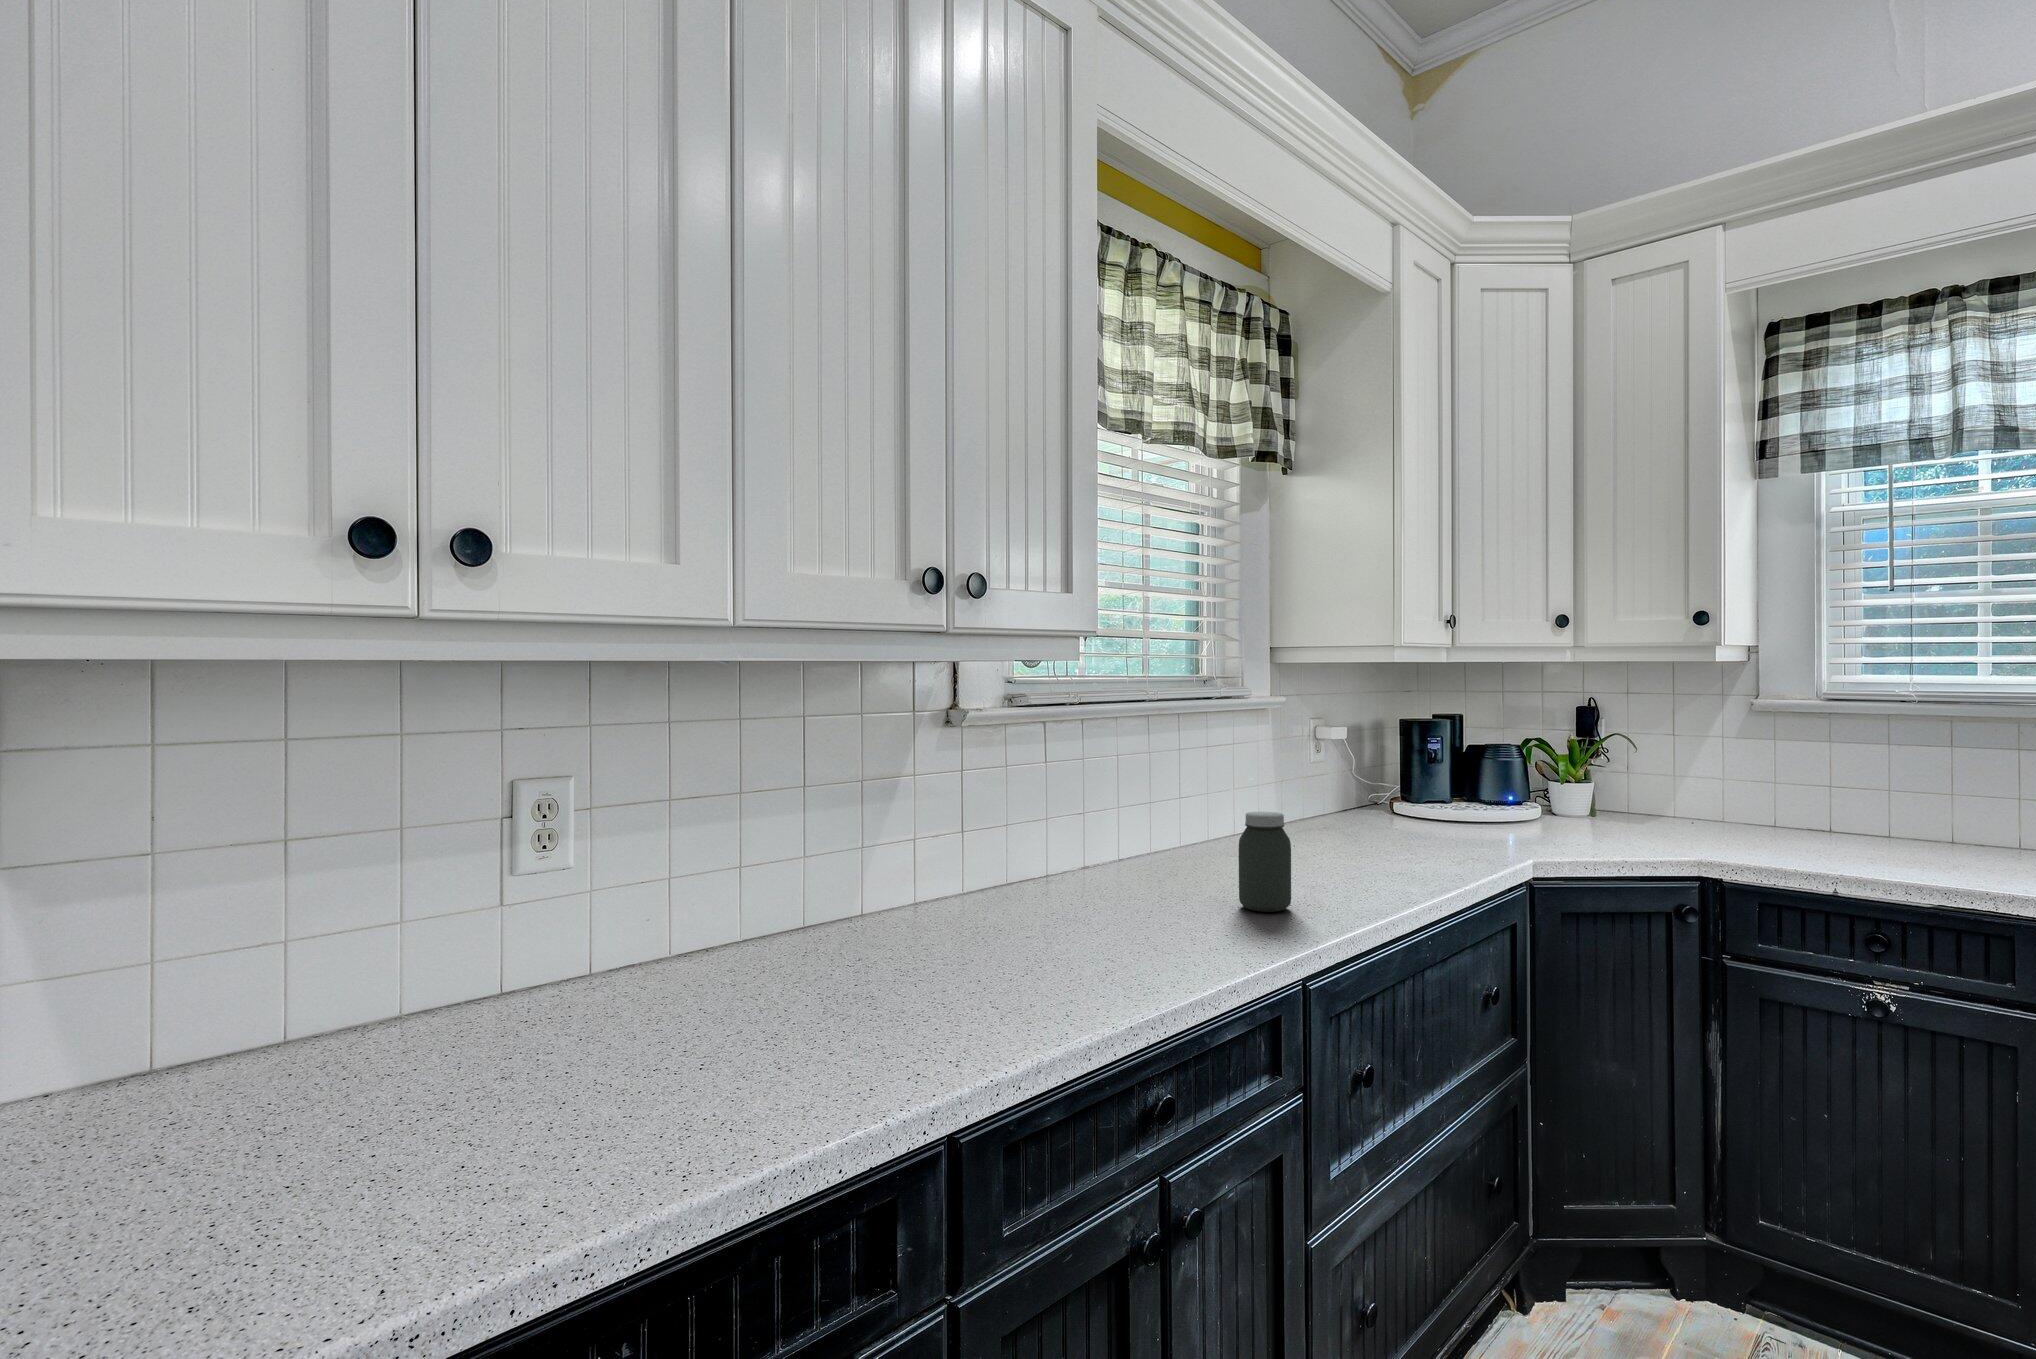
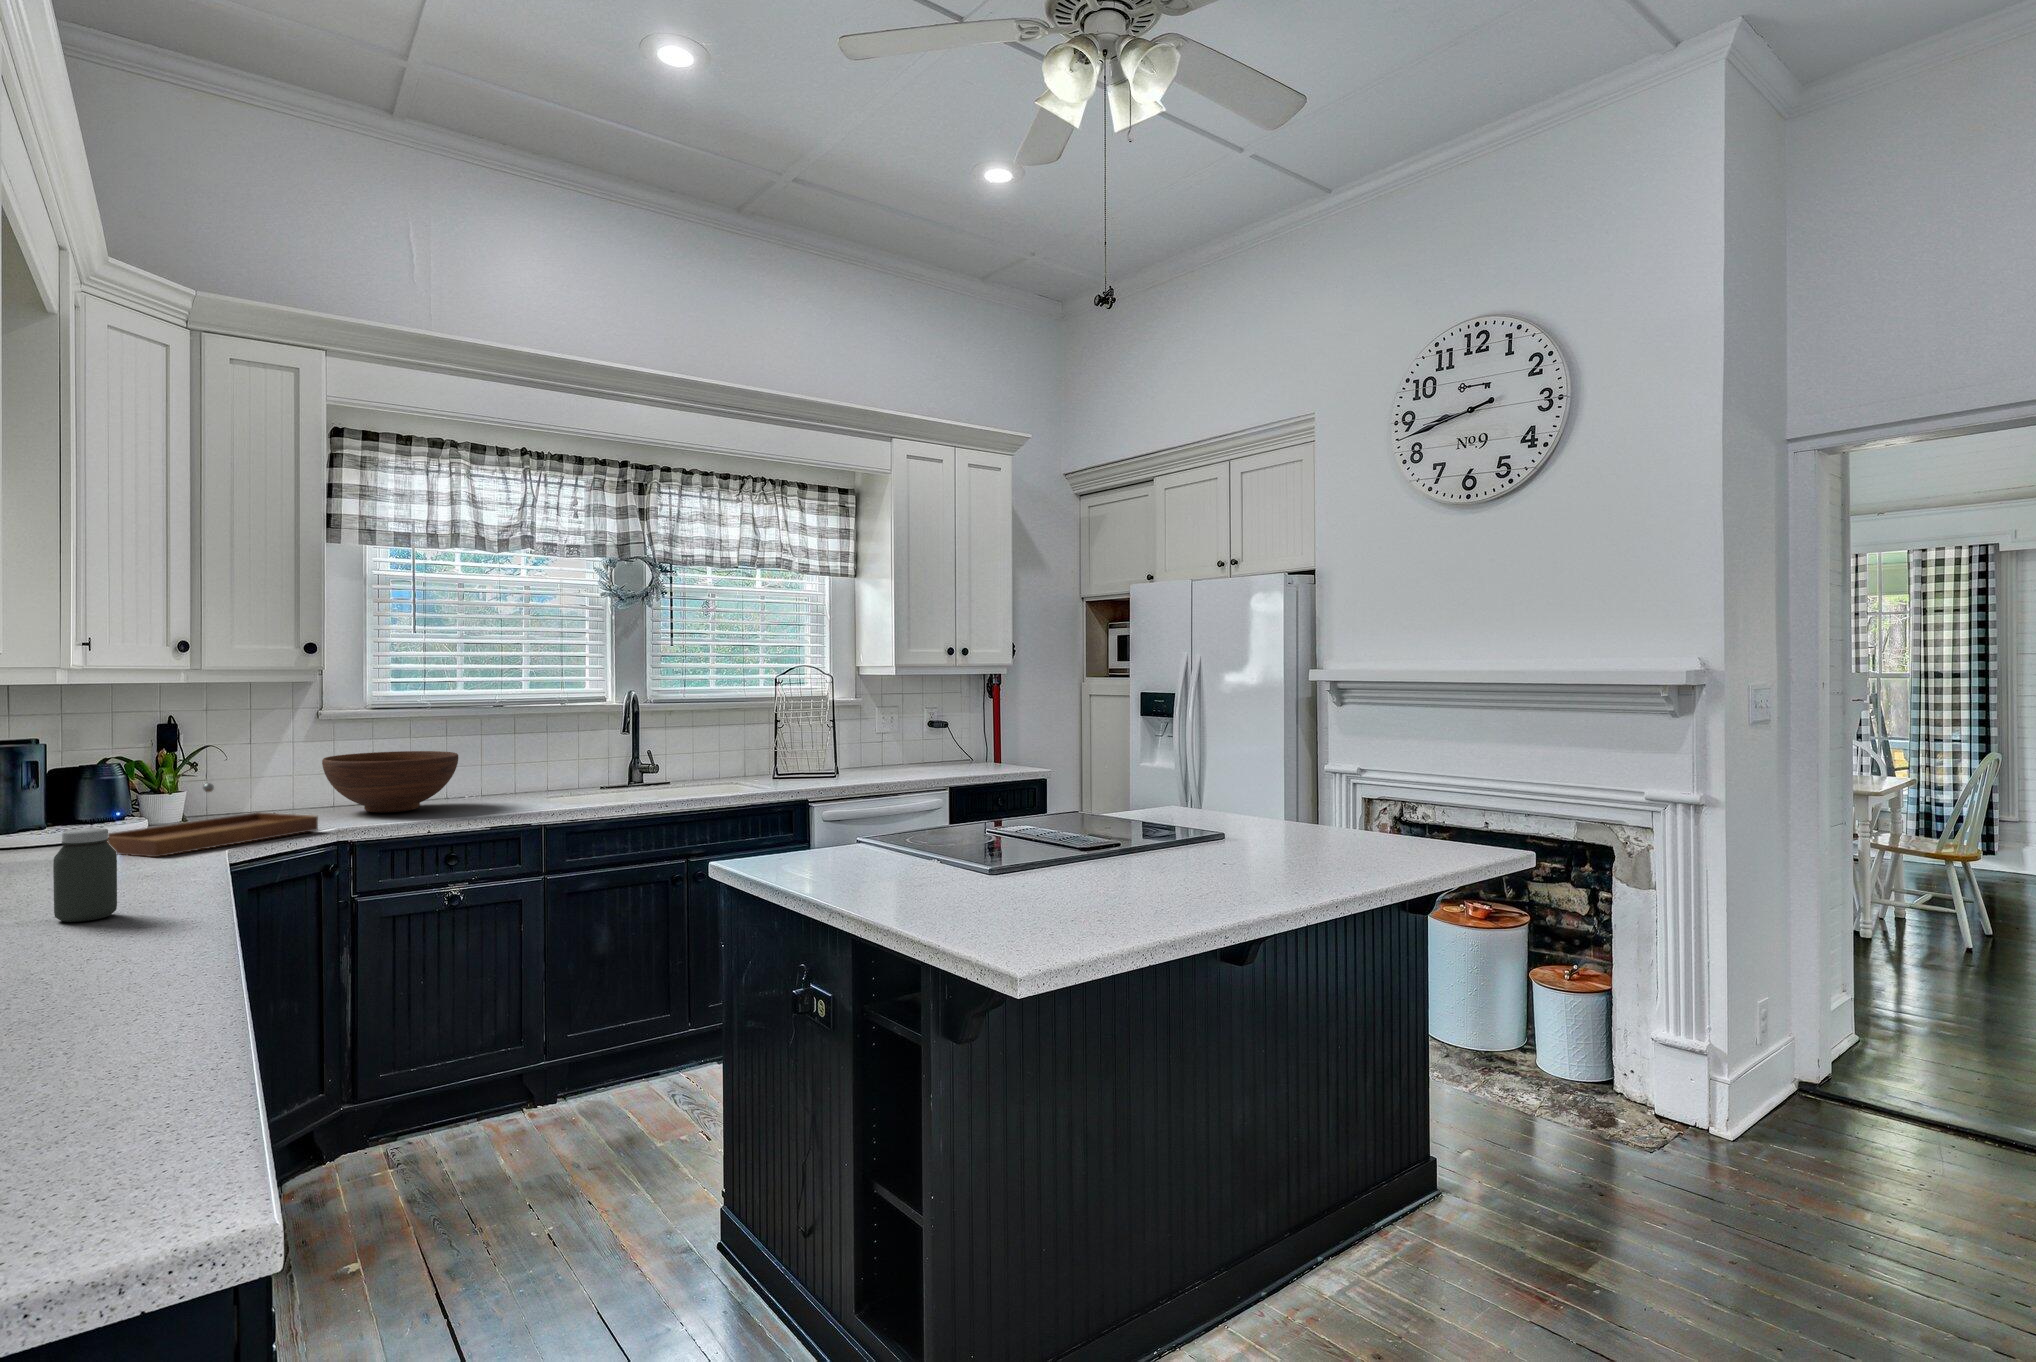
fruit bowl: none [1725,761,1935,852] -> present [322,751,458,813]
tray: none [1432,779,1671,857] -> present [108,783,318,857]

